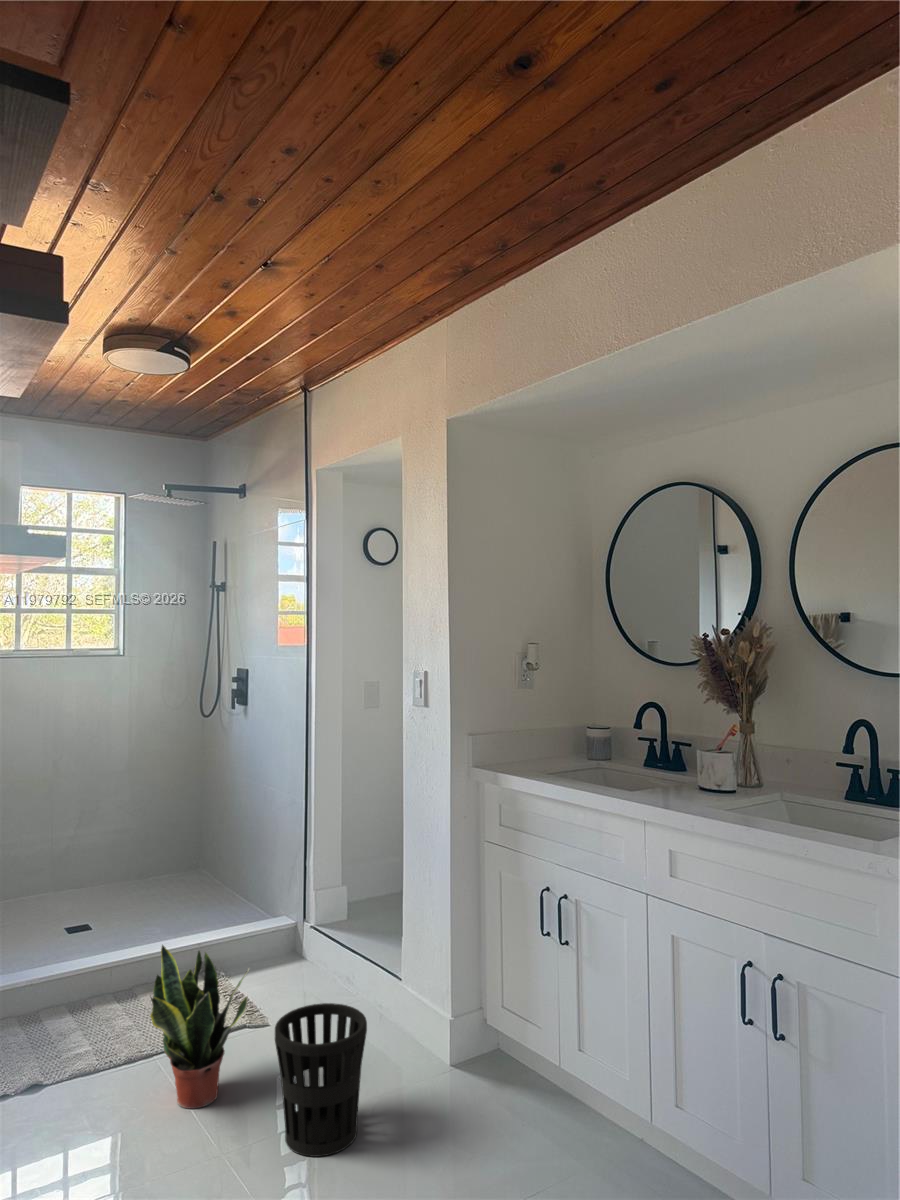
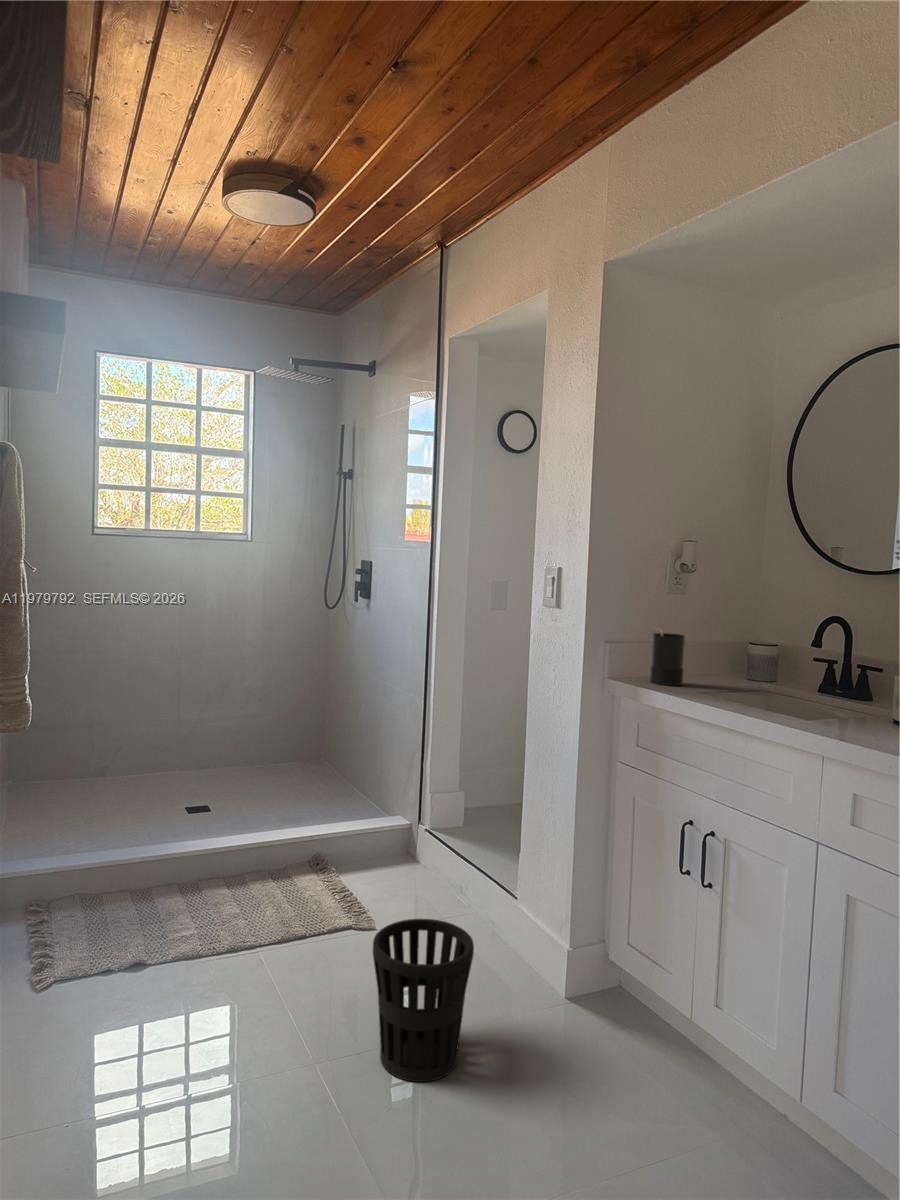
candle: none [506,721,534,771] -> present [650,632,685,686]
potted plant: present [150,945,249,1108] -> none [246,837,354,1008]

